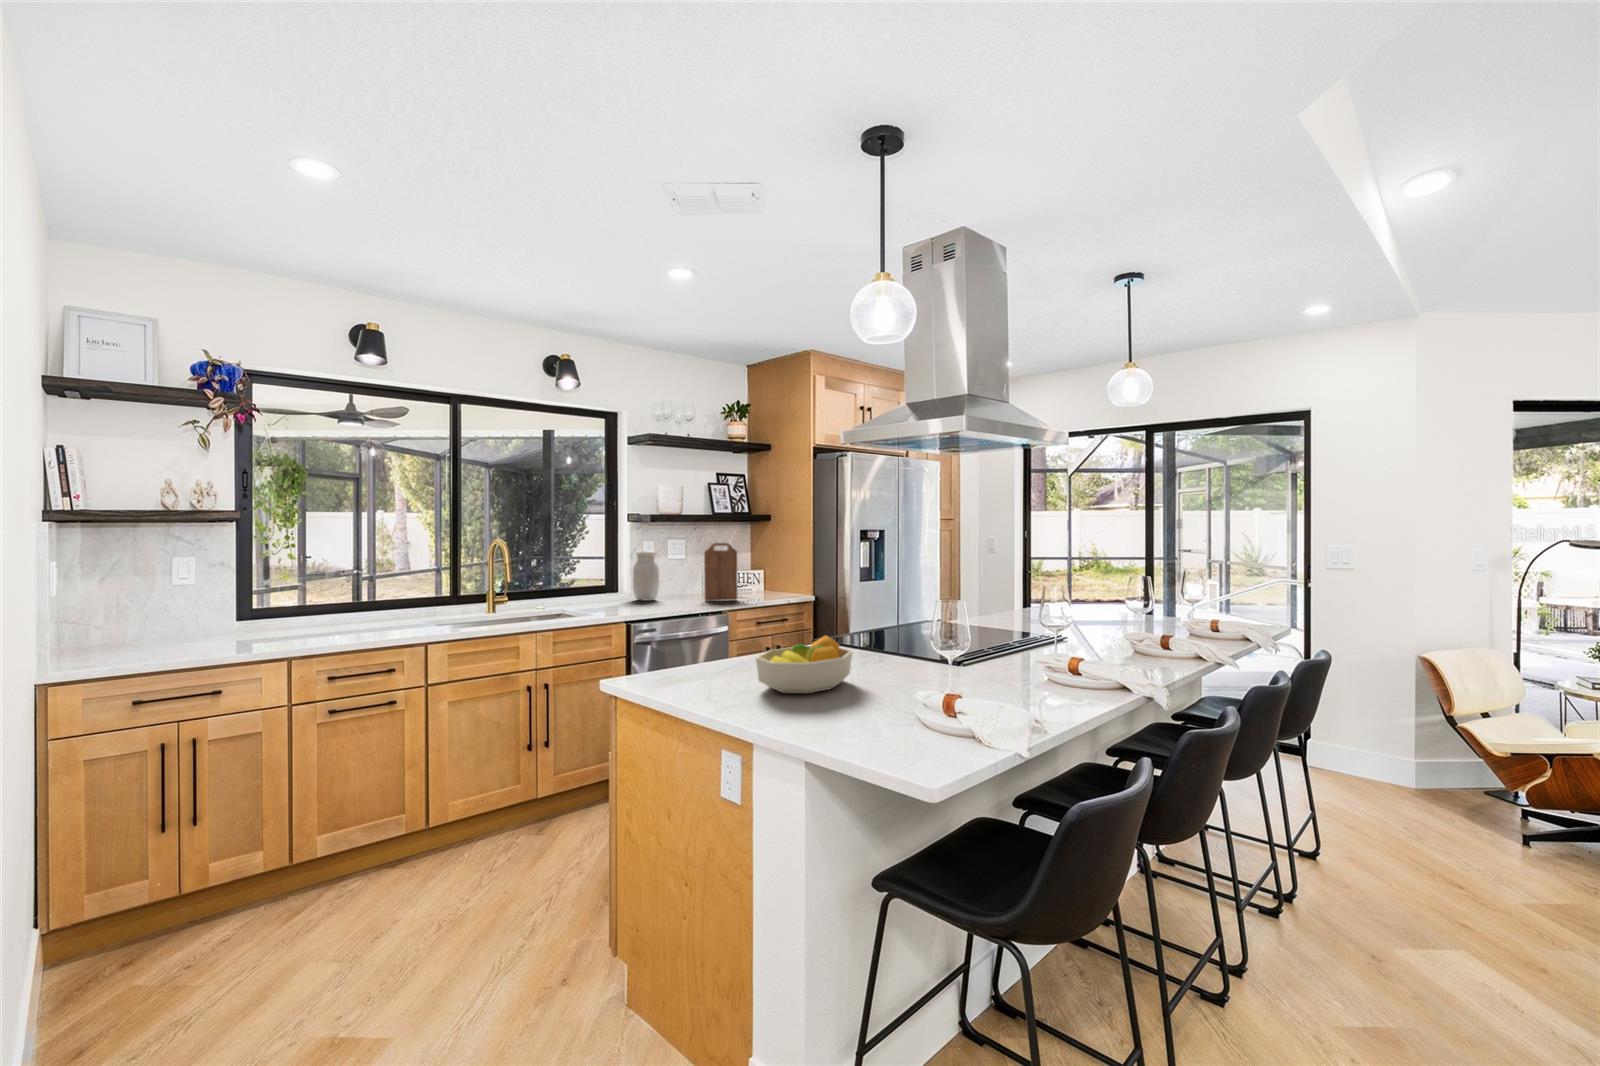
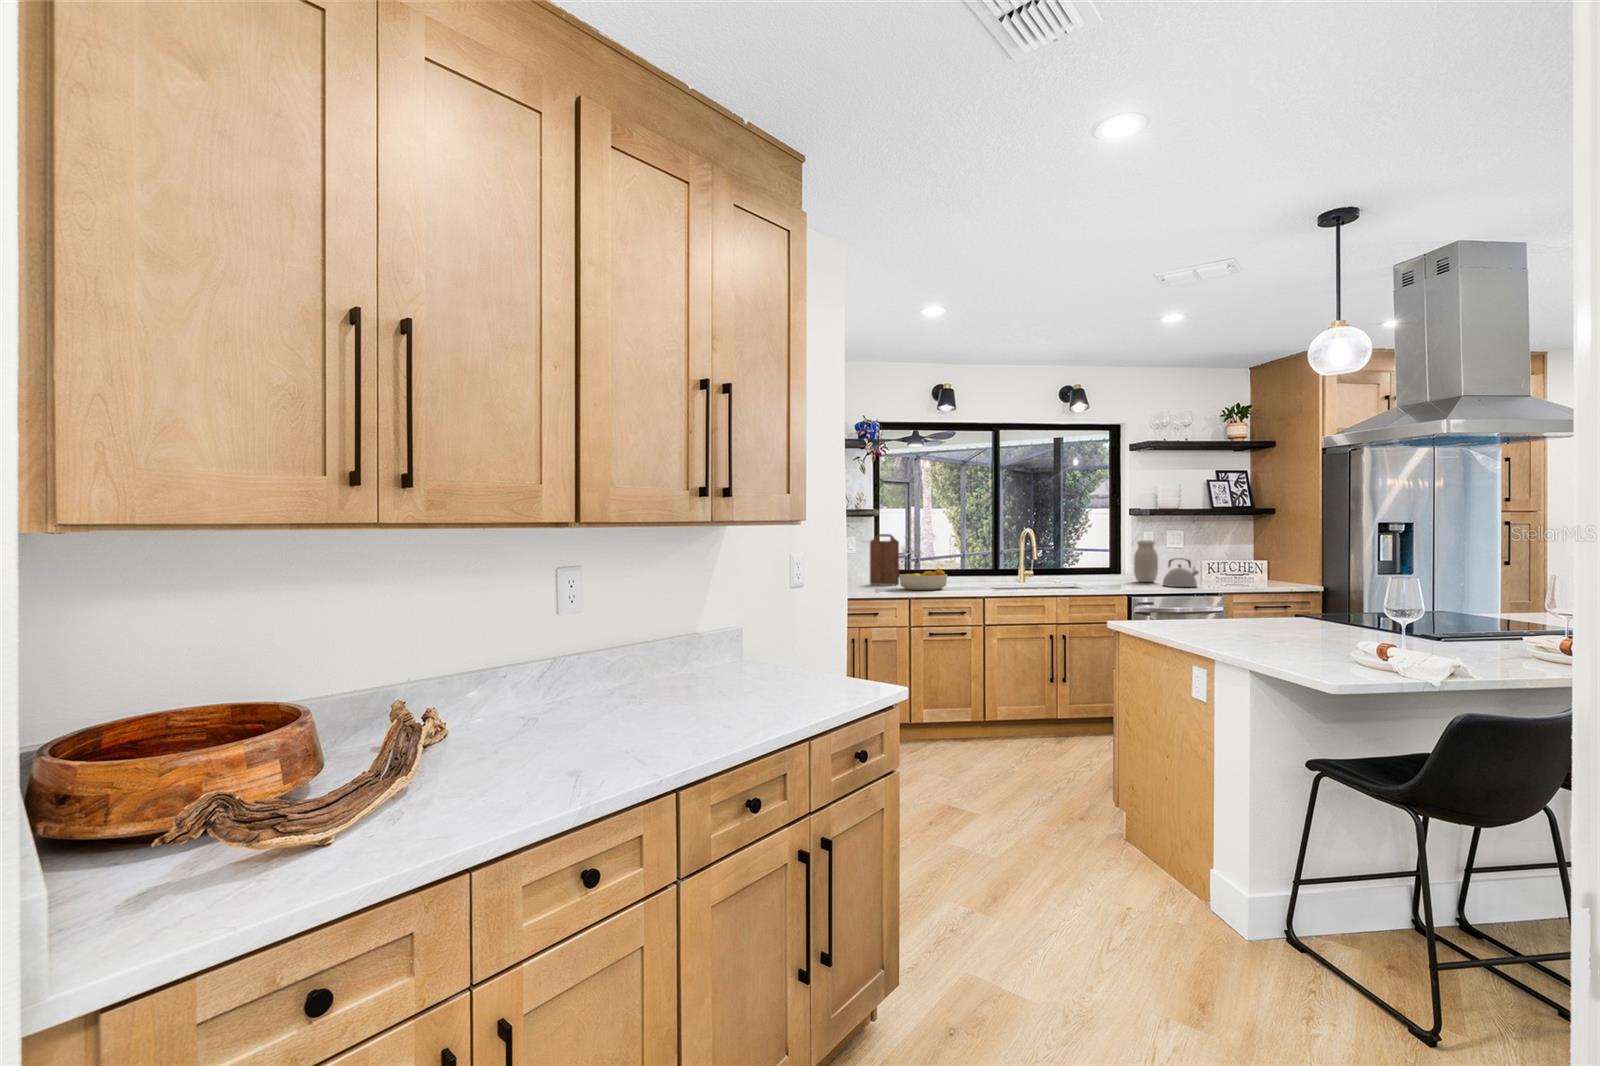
cutting board: present [704,543,738,601] -> present [870,534,899,585]
kettle: none [664,572,703,606] -> present [1163,558,1198,587]
fruit bowl: present [756,636,852,693] -> present [899,568,947,590]

